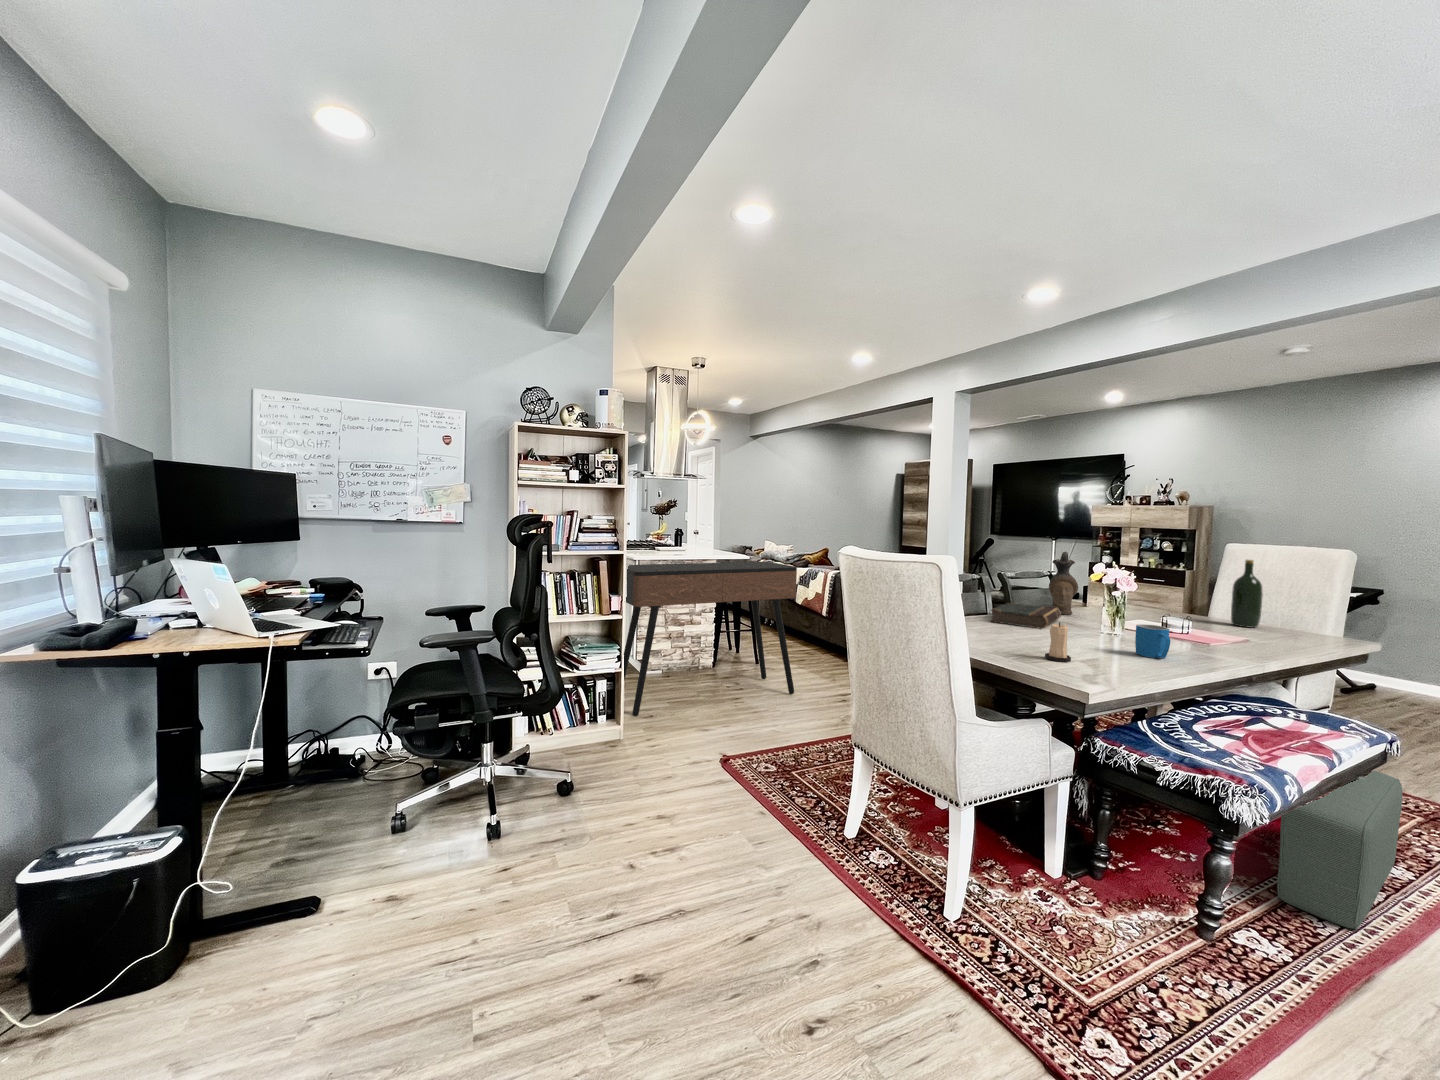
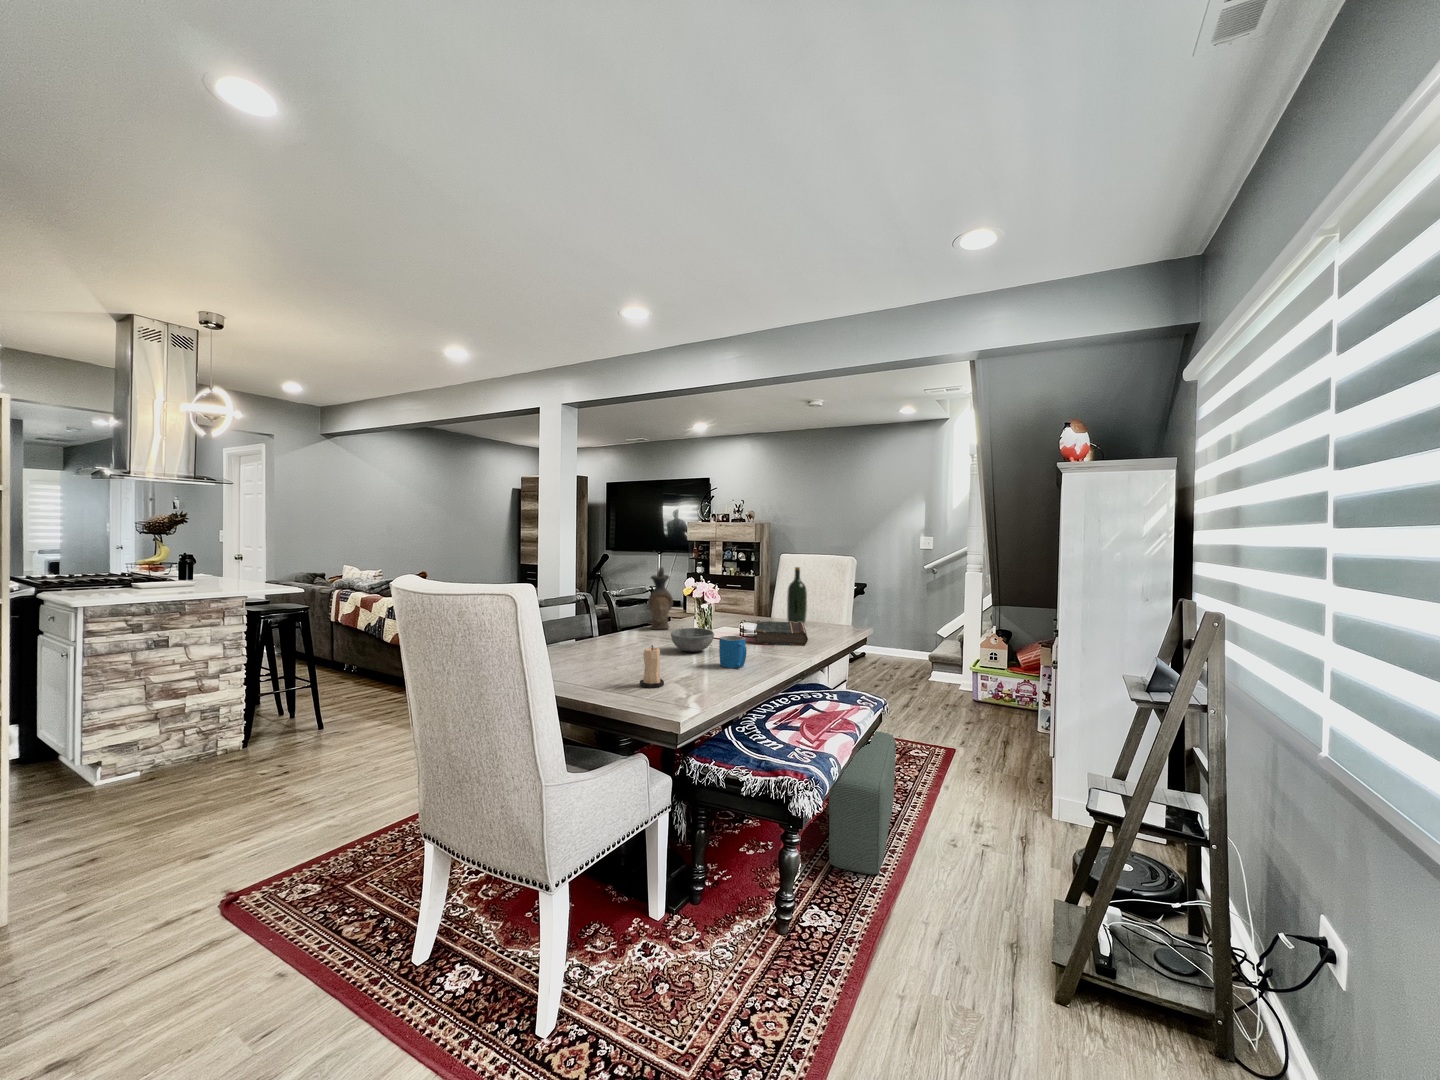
console table: present [624,562,797,716] -> none [22,596,368,865]
book: present [990,603,1061,629] -> present [755,621,808,646]
bowl: none [1077,614,1129,638] -> present [671,628,714,652]

